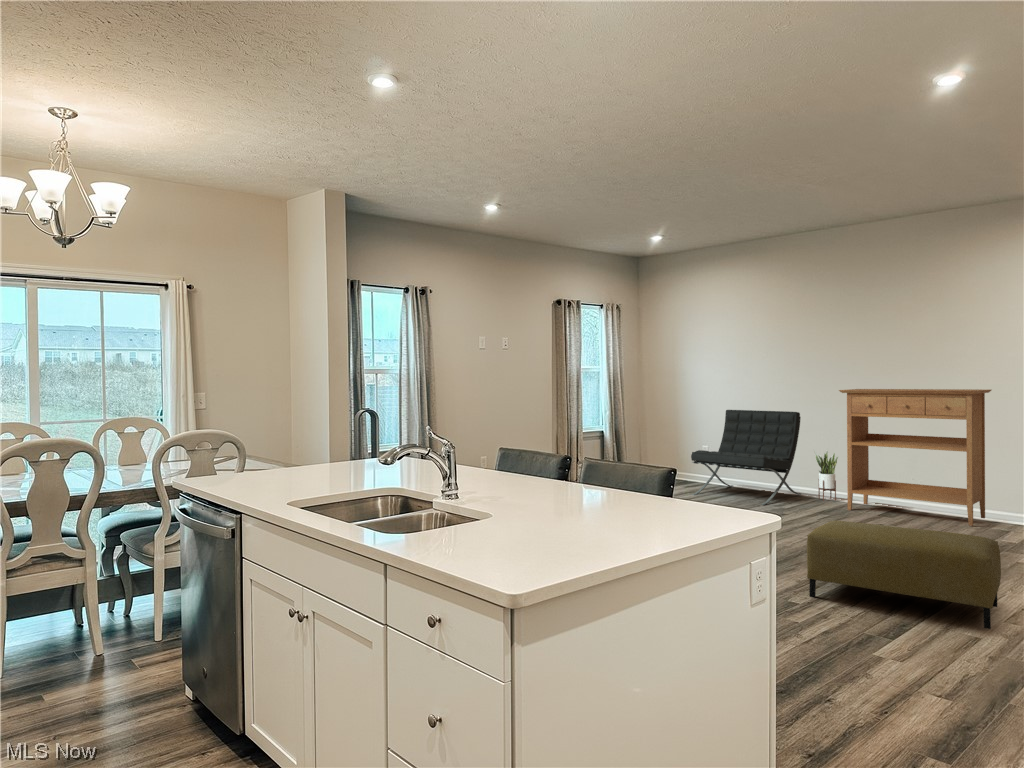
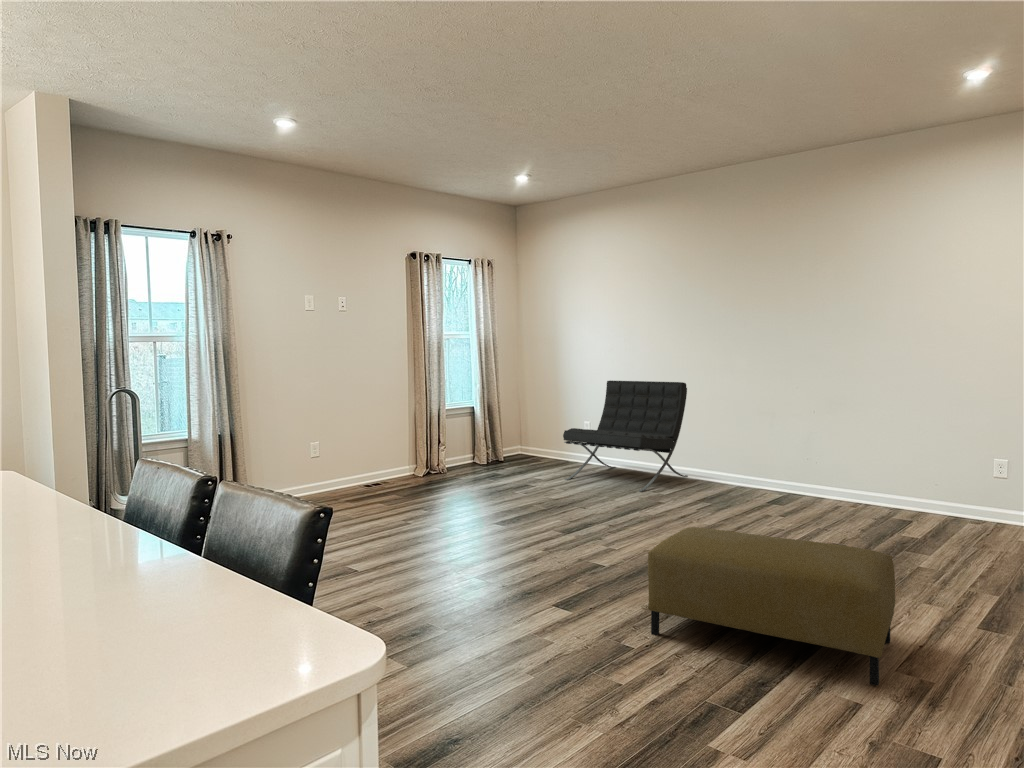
console table: present [839,389,991,526] -> none [725,354,895,514]
potted plant: present [814,449,838,501] -> none [700,425,727,484]

